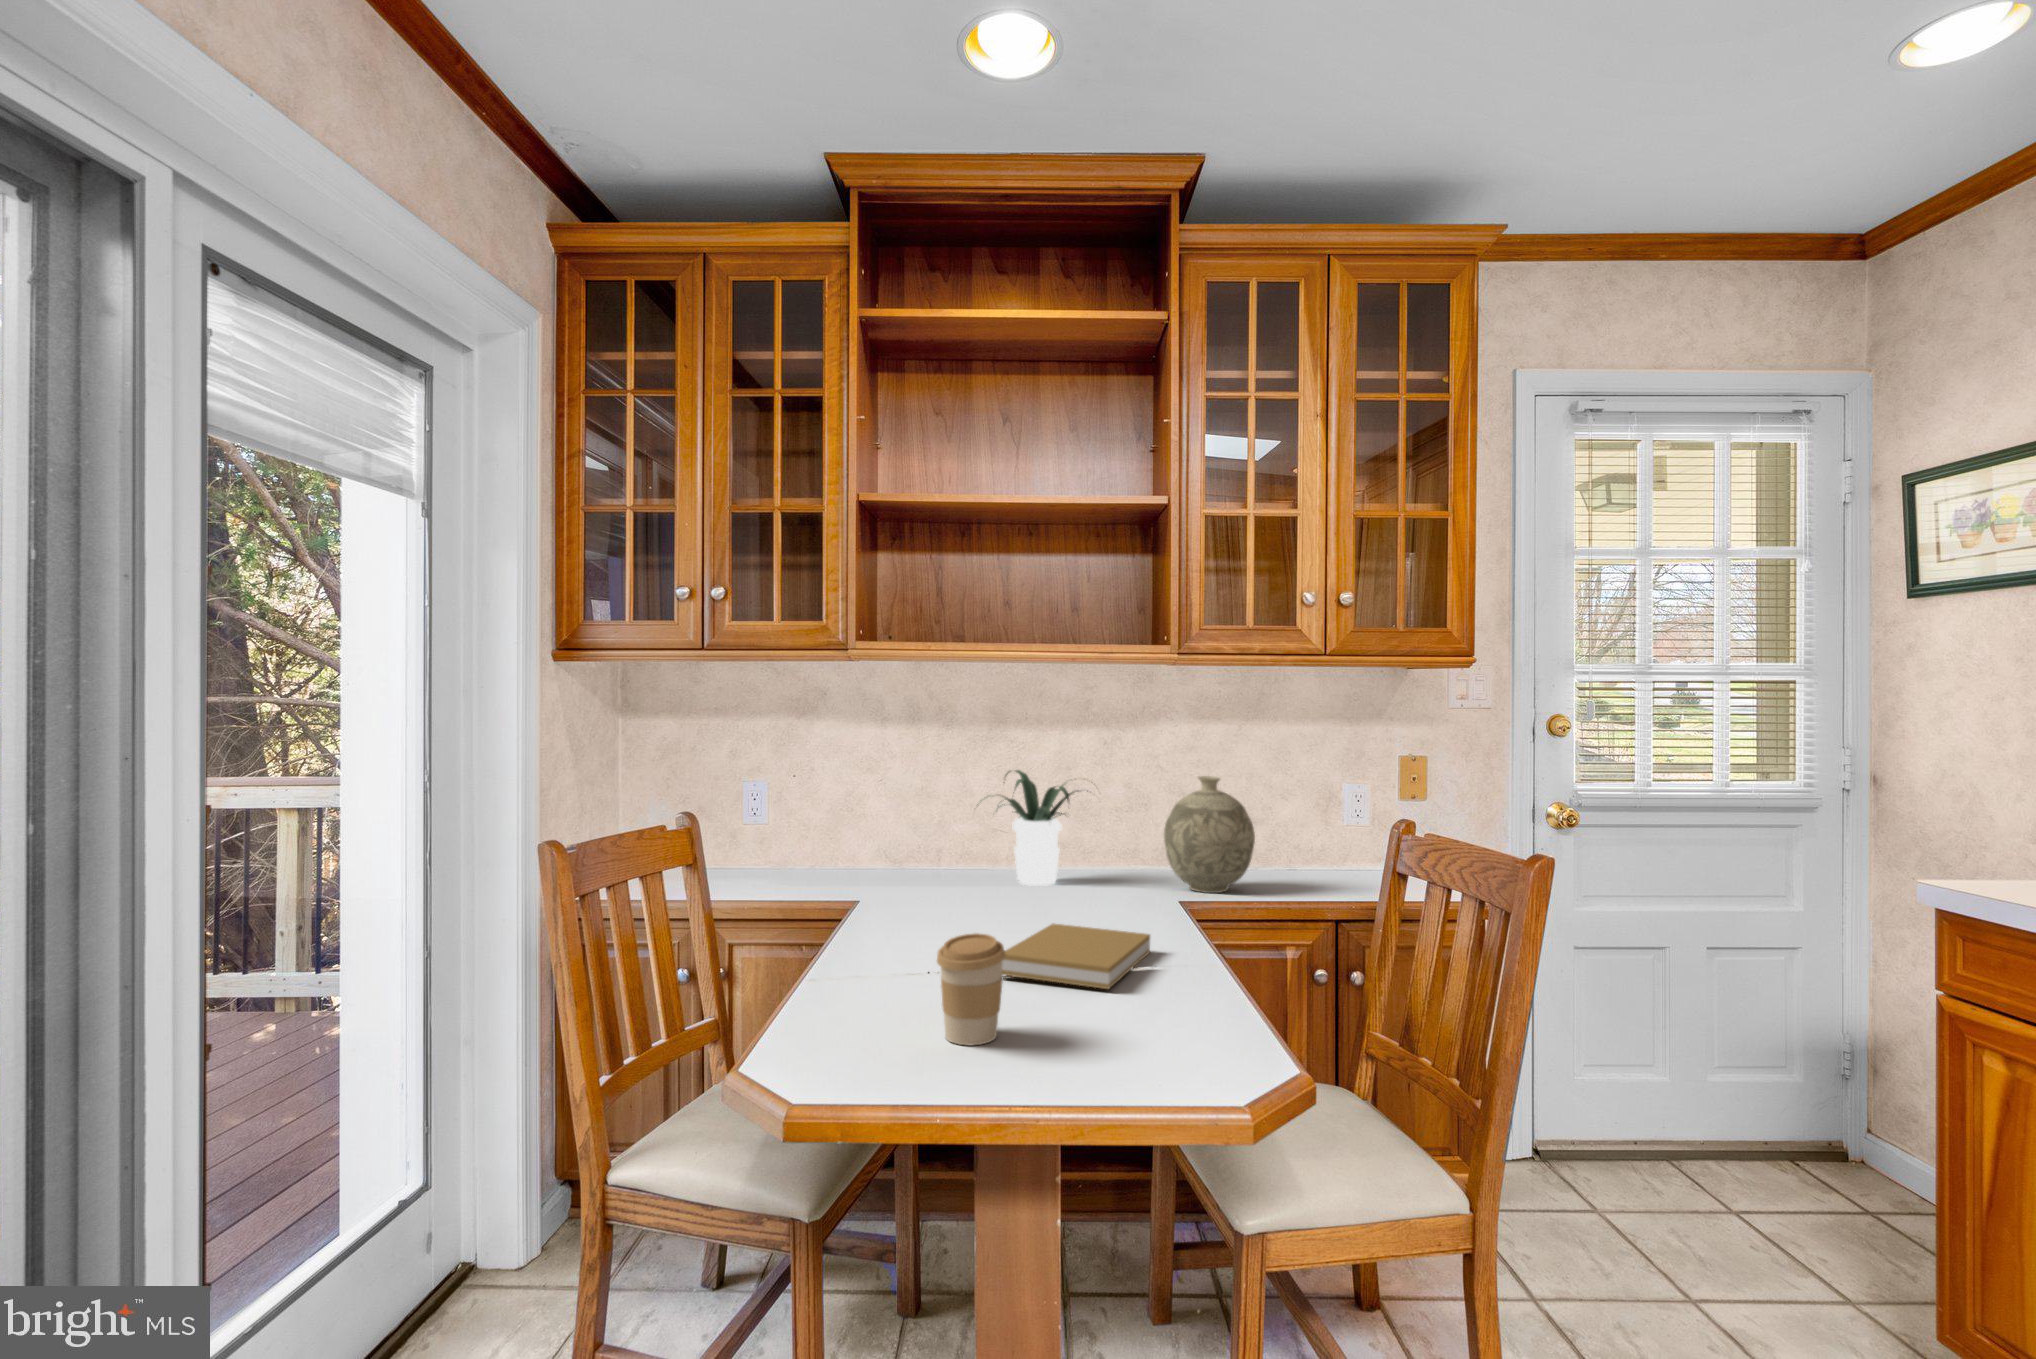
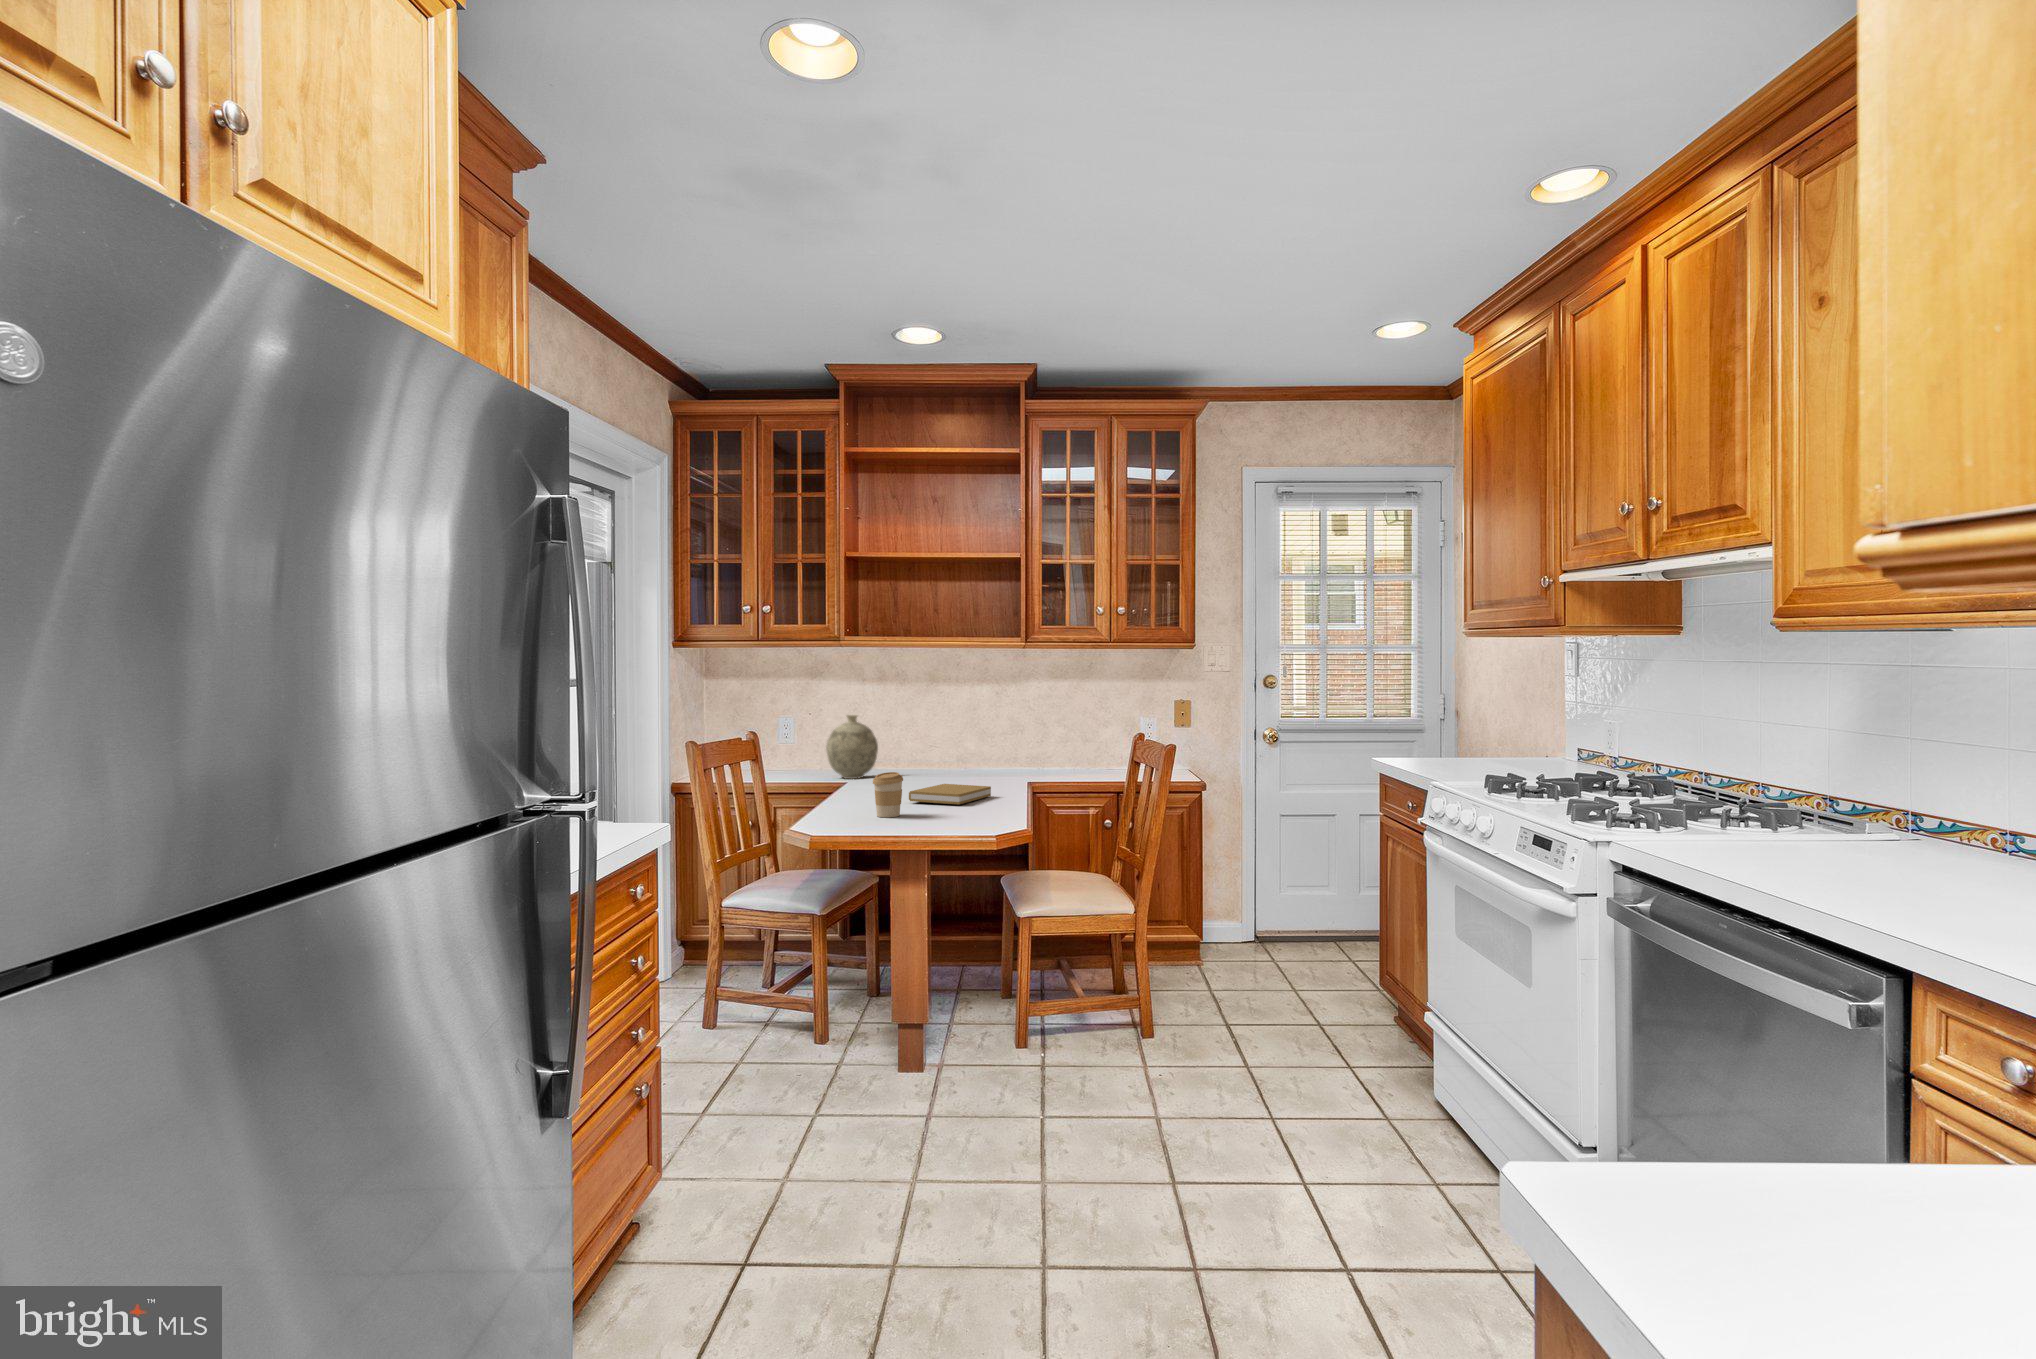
potted plant: present [977,770,1088,886] -> none [915,712,994,779]
decorative vase: present [1164,776,1255,893] -> present [826,715,878,779]

